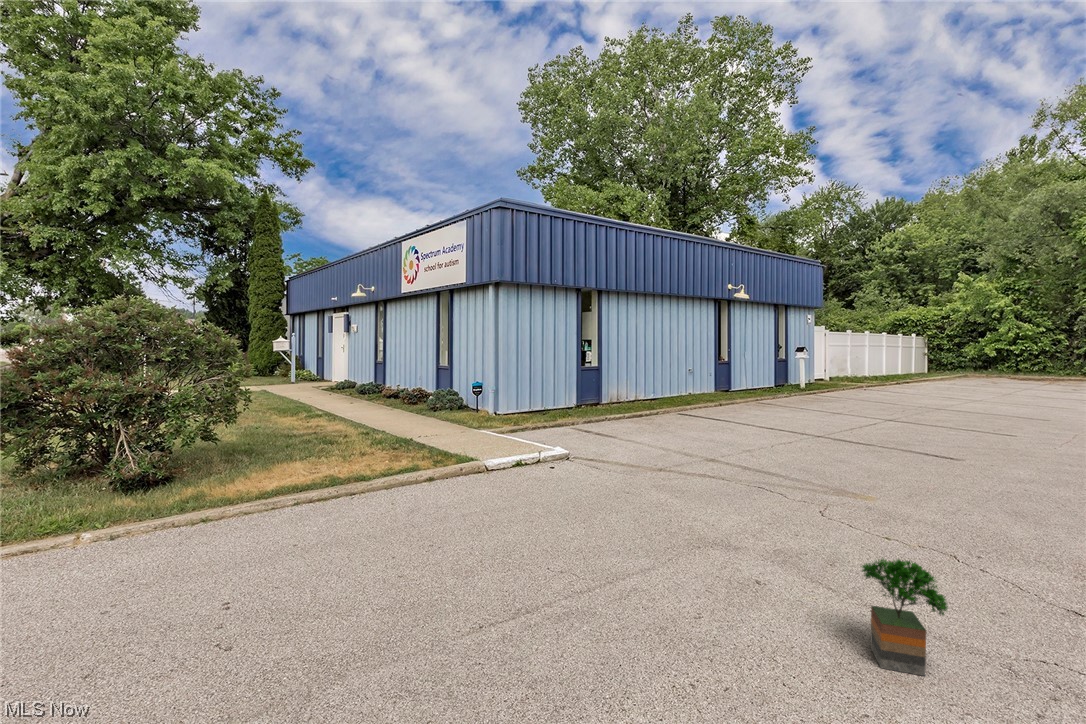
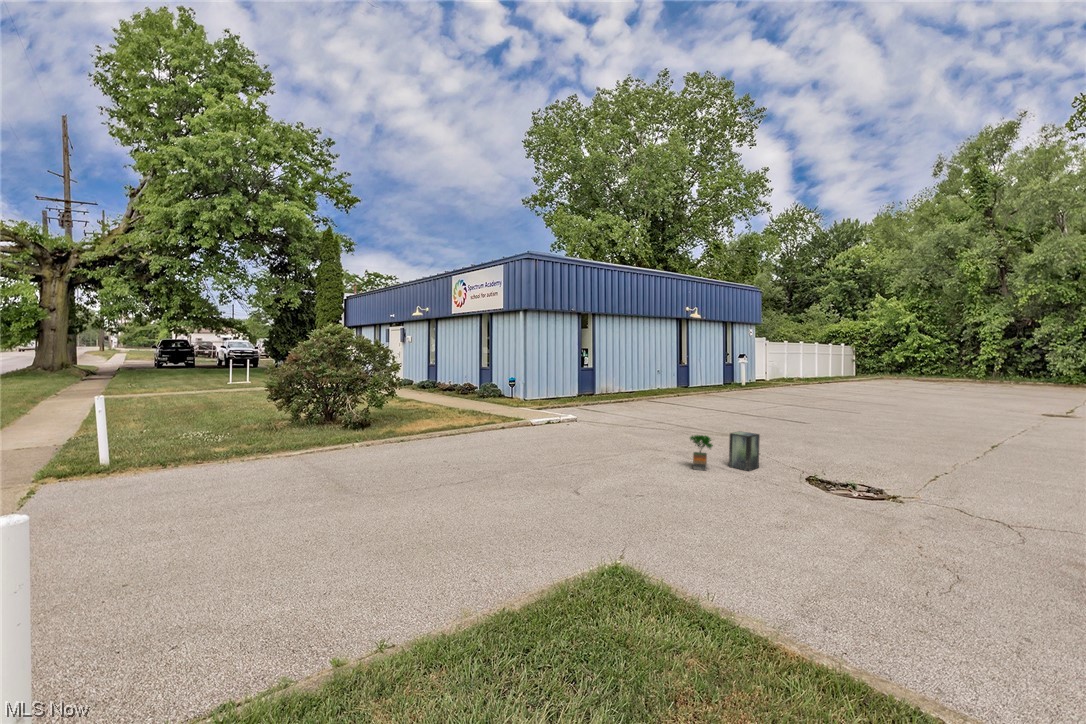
storage box: none [973,538,1066,677] -> present [729,431,760,471]

